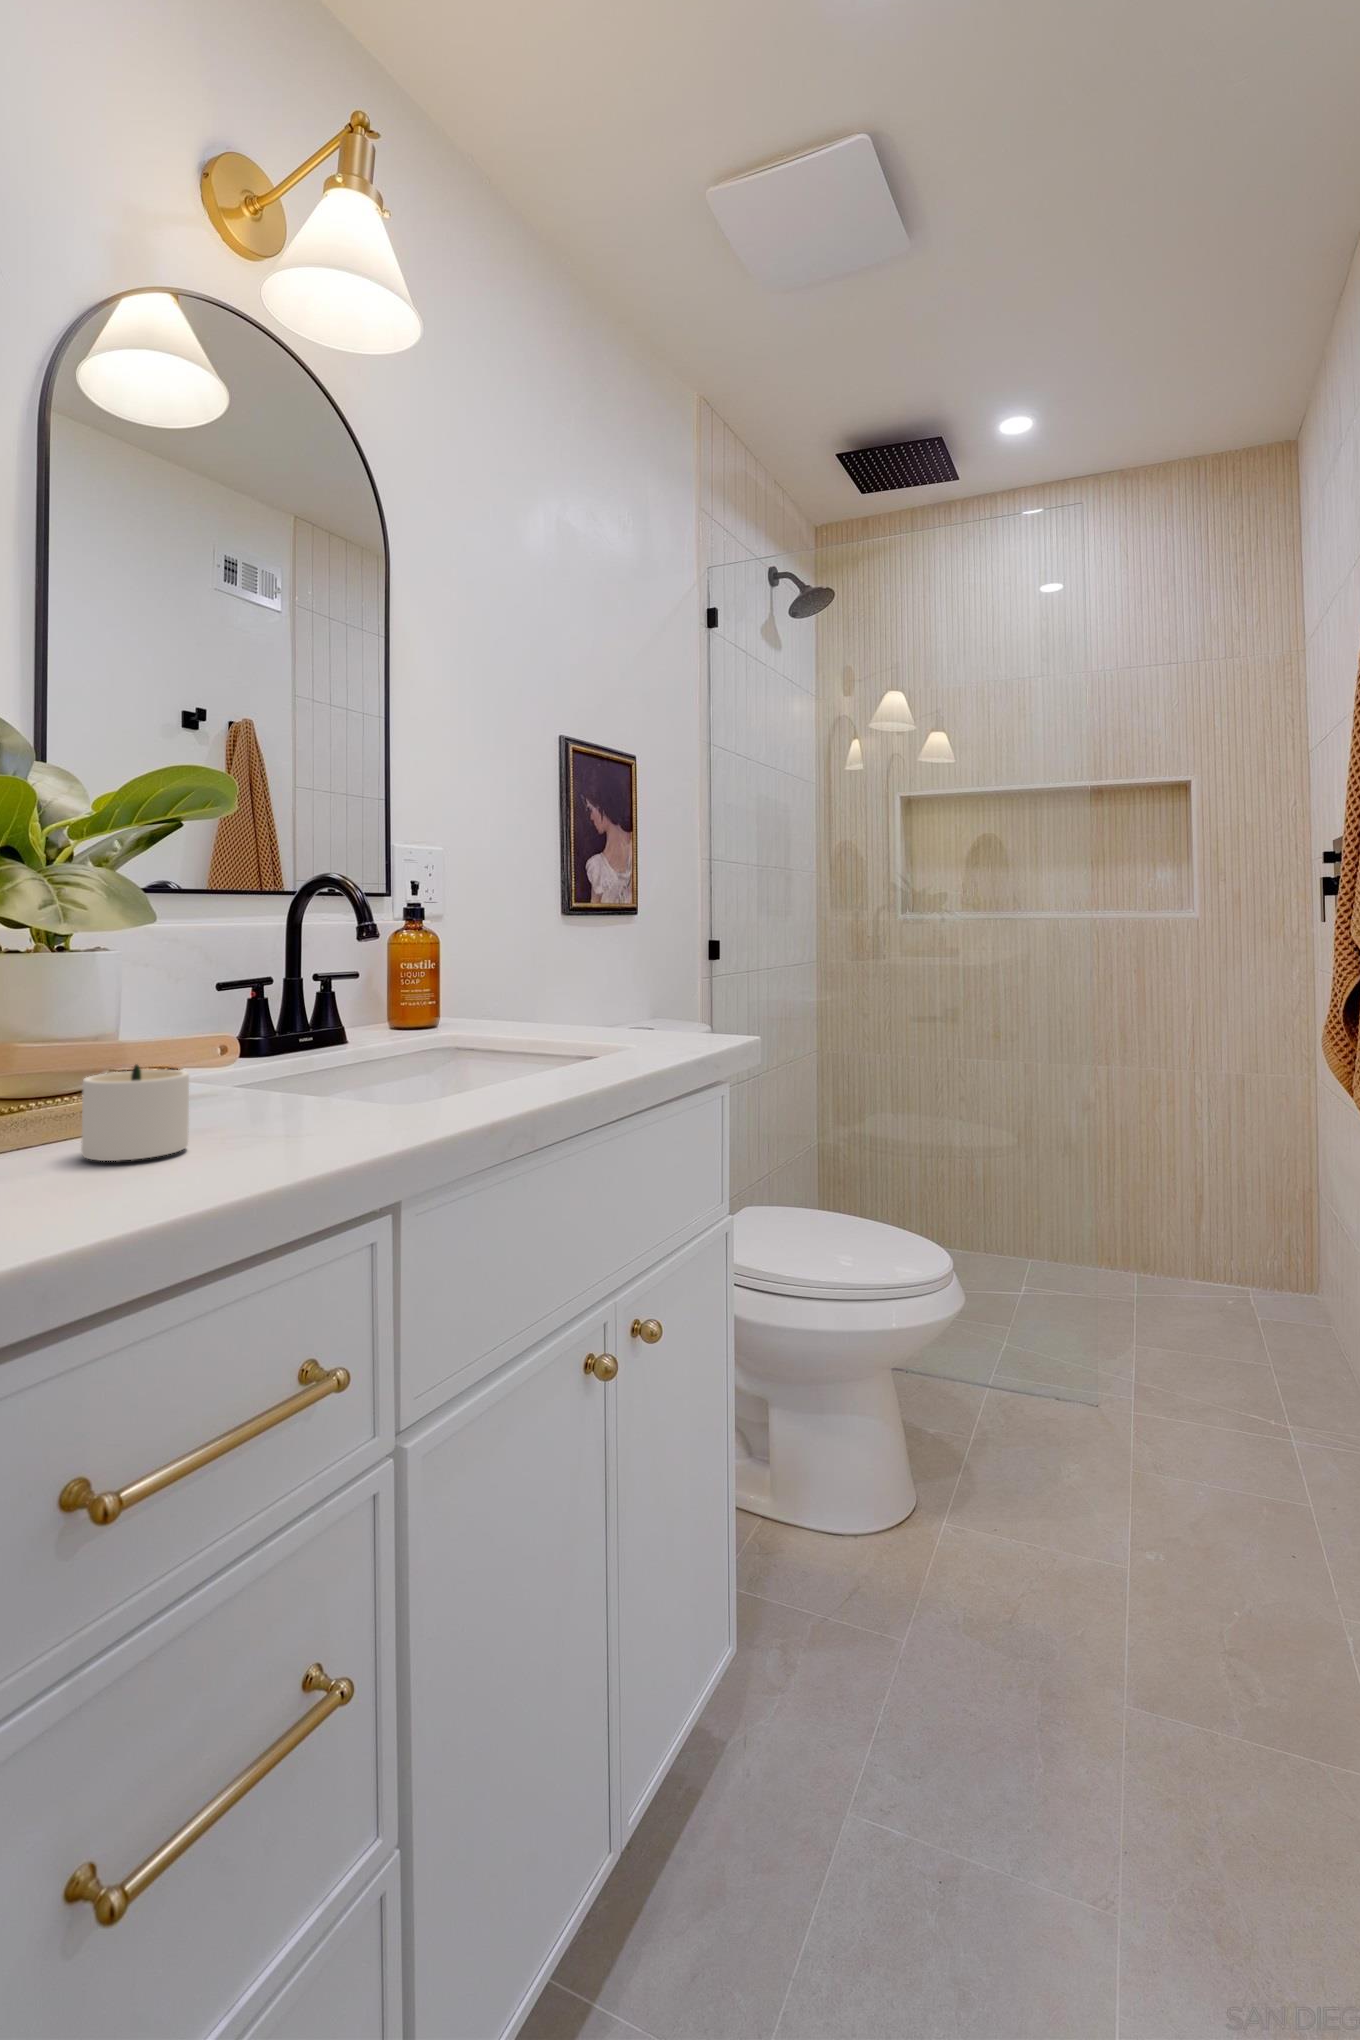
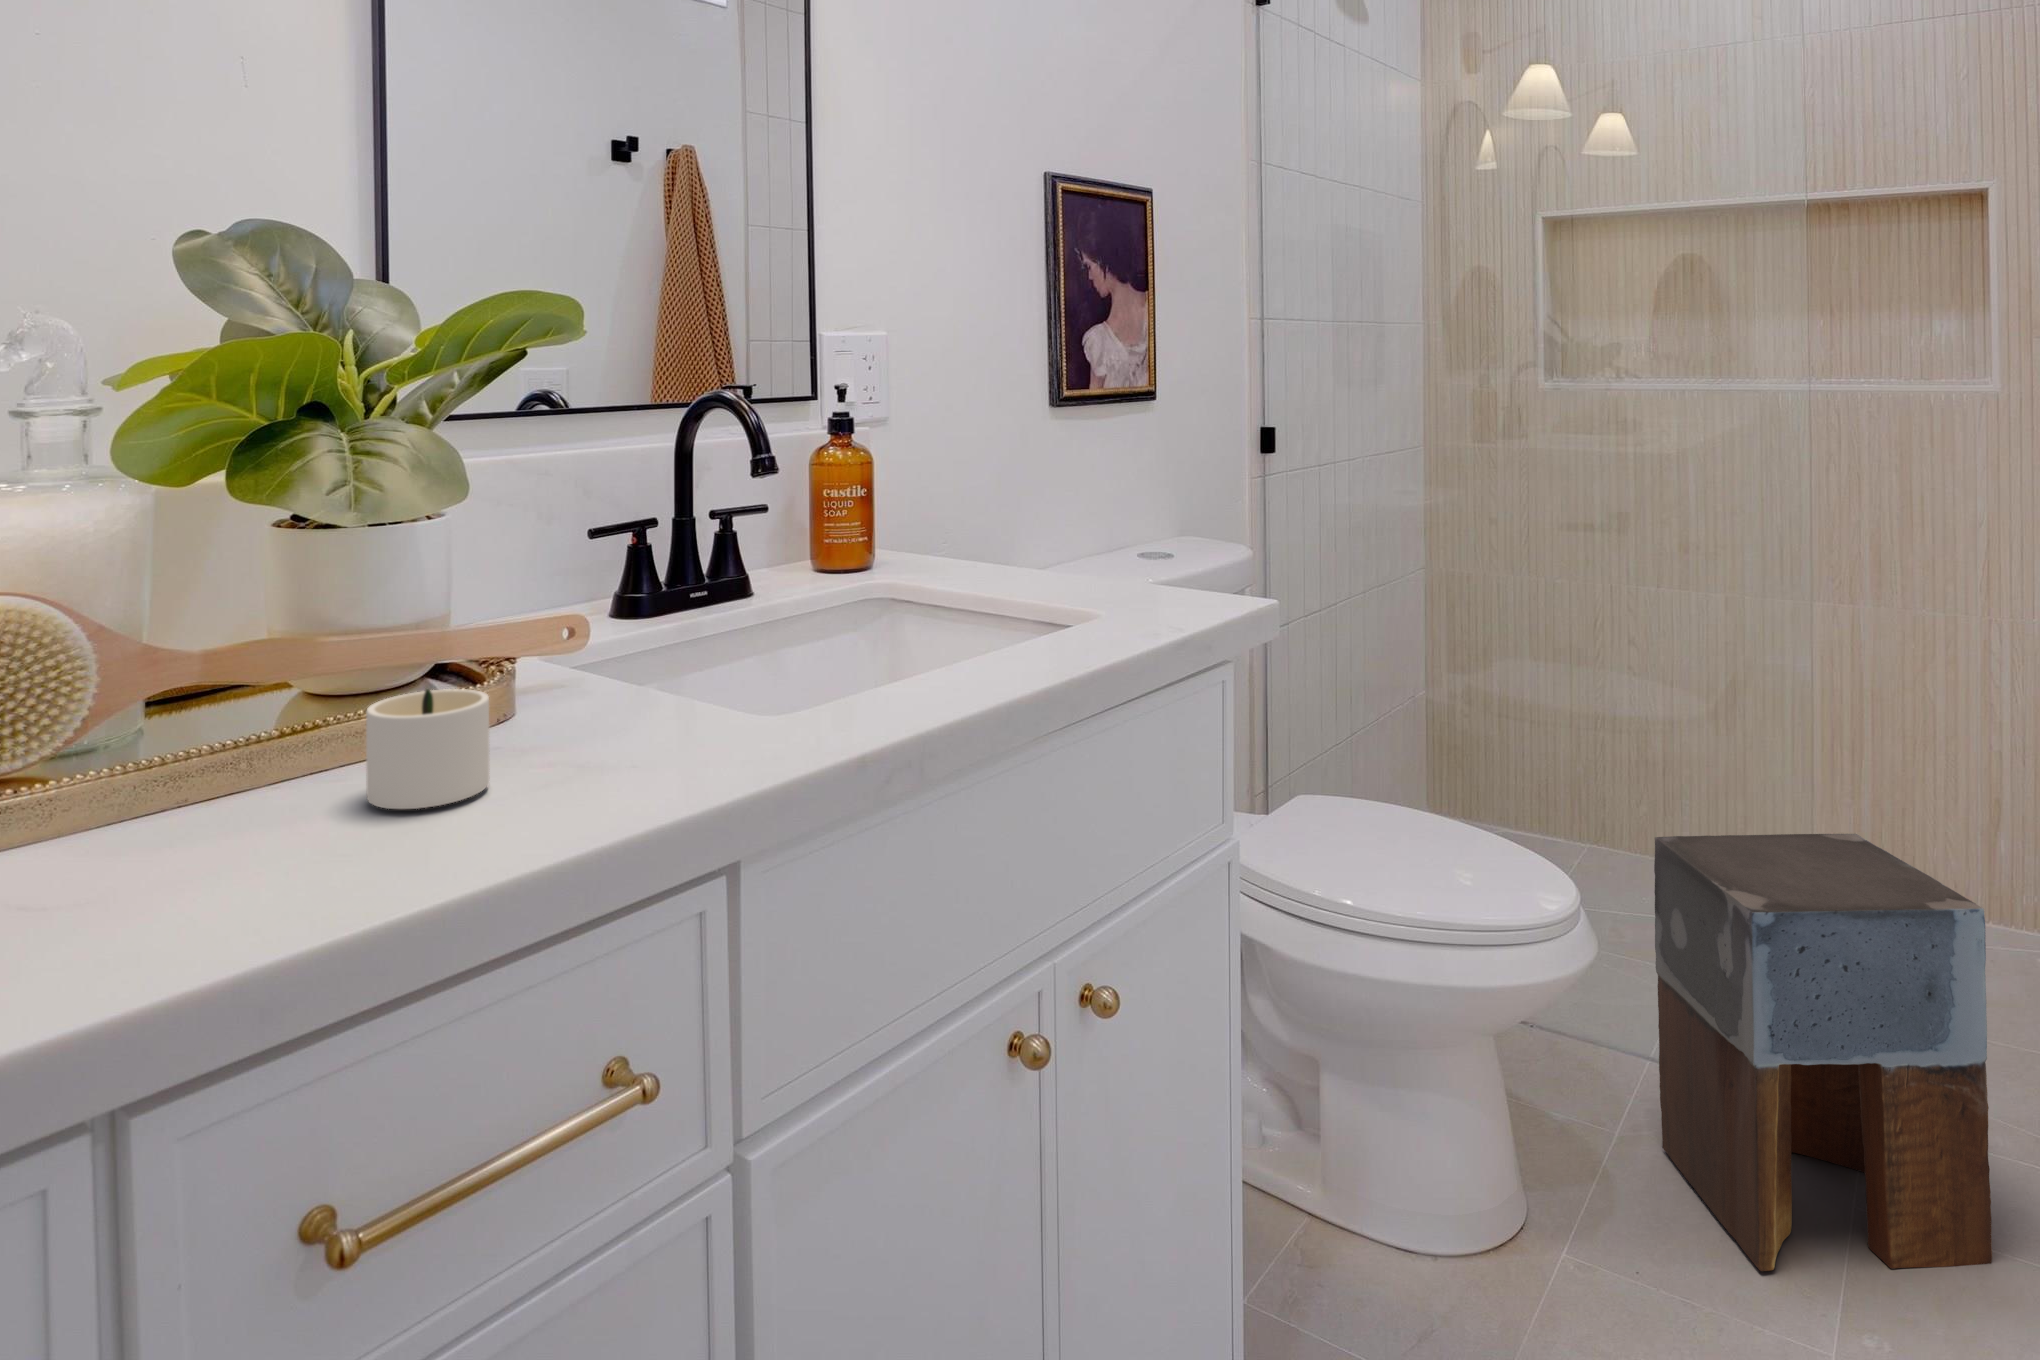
stool: none [1004,1225,1235,1538] -> present [1654,834,1992,1271]

